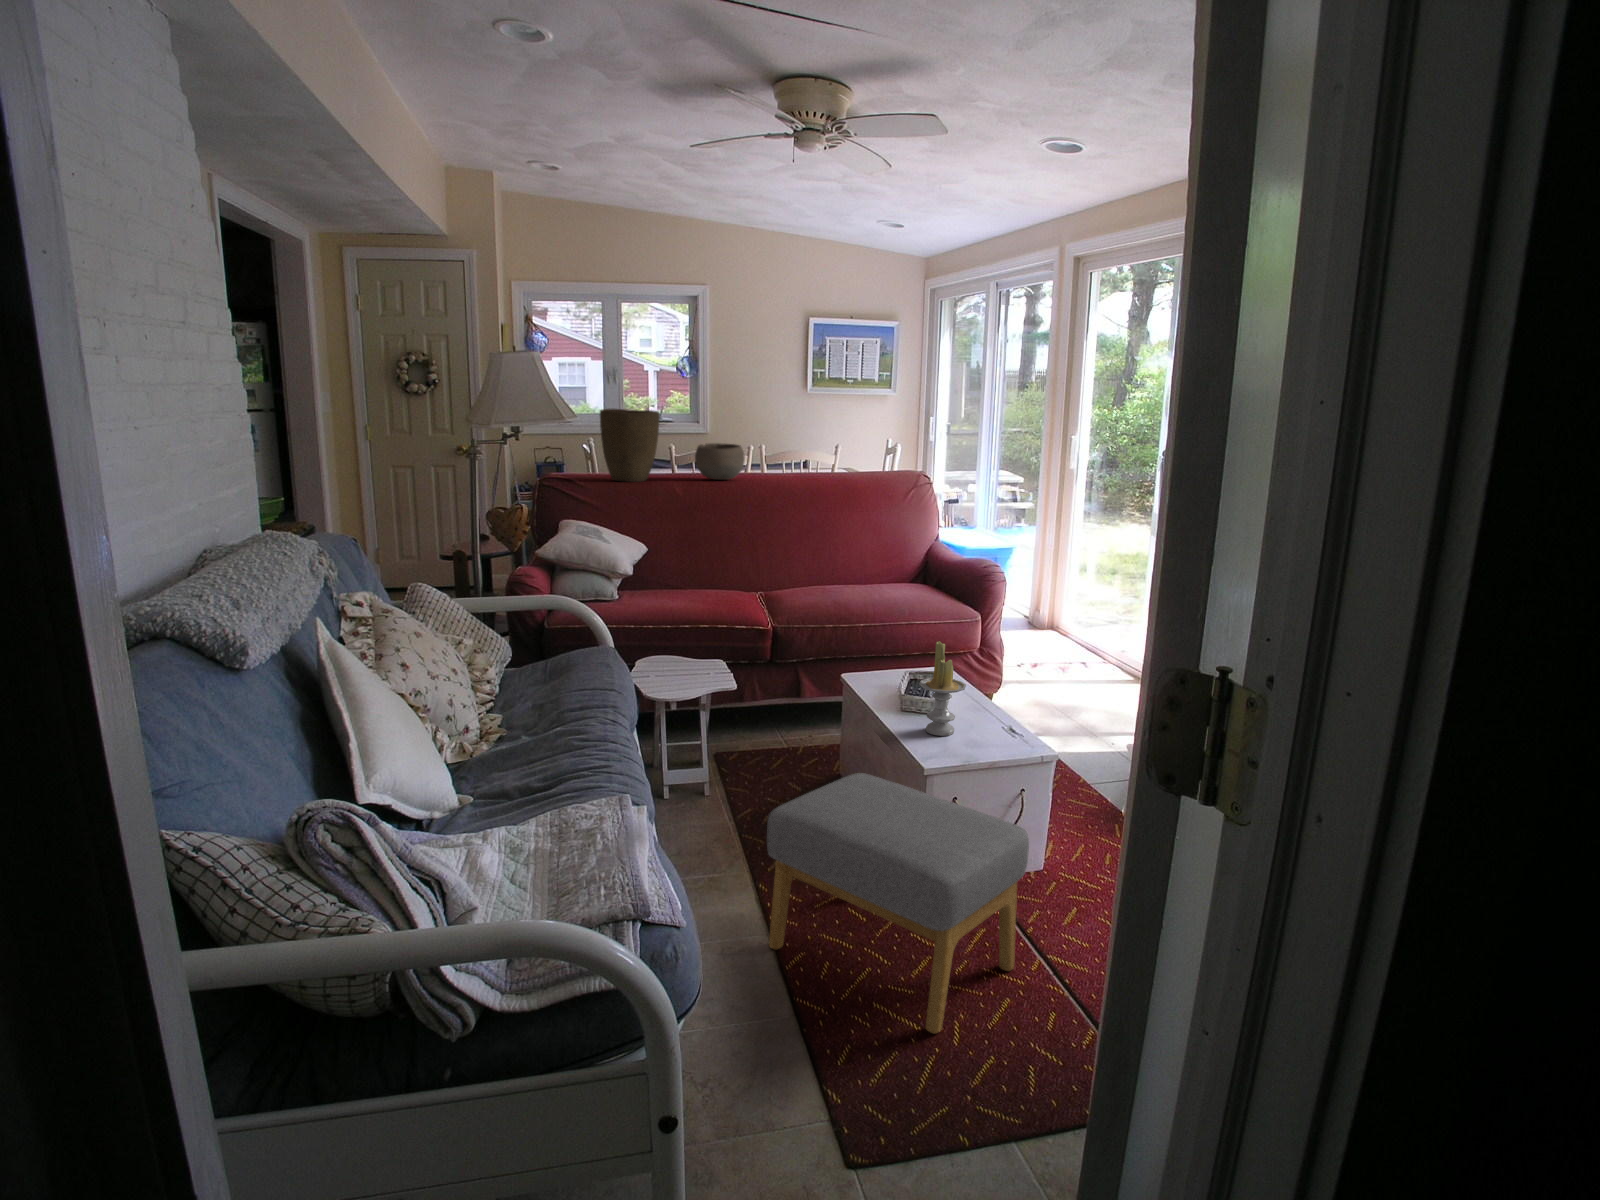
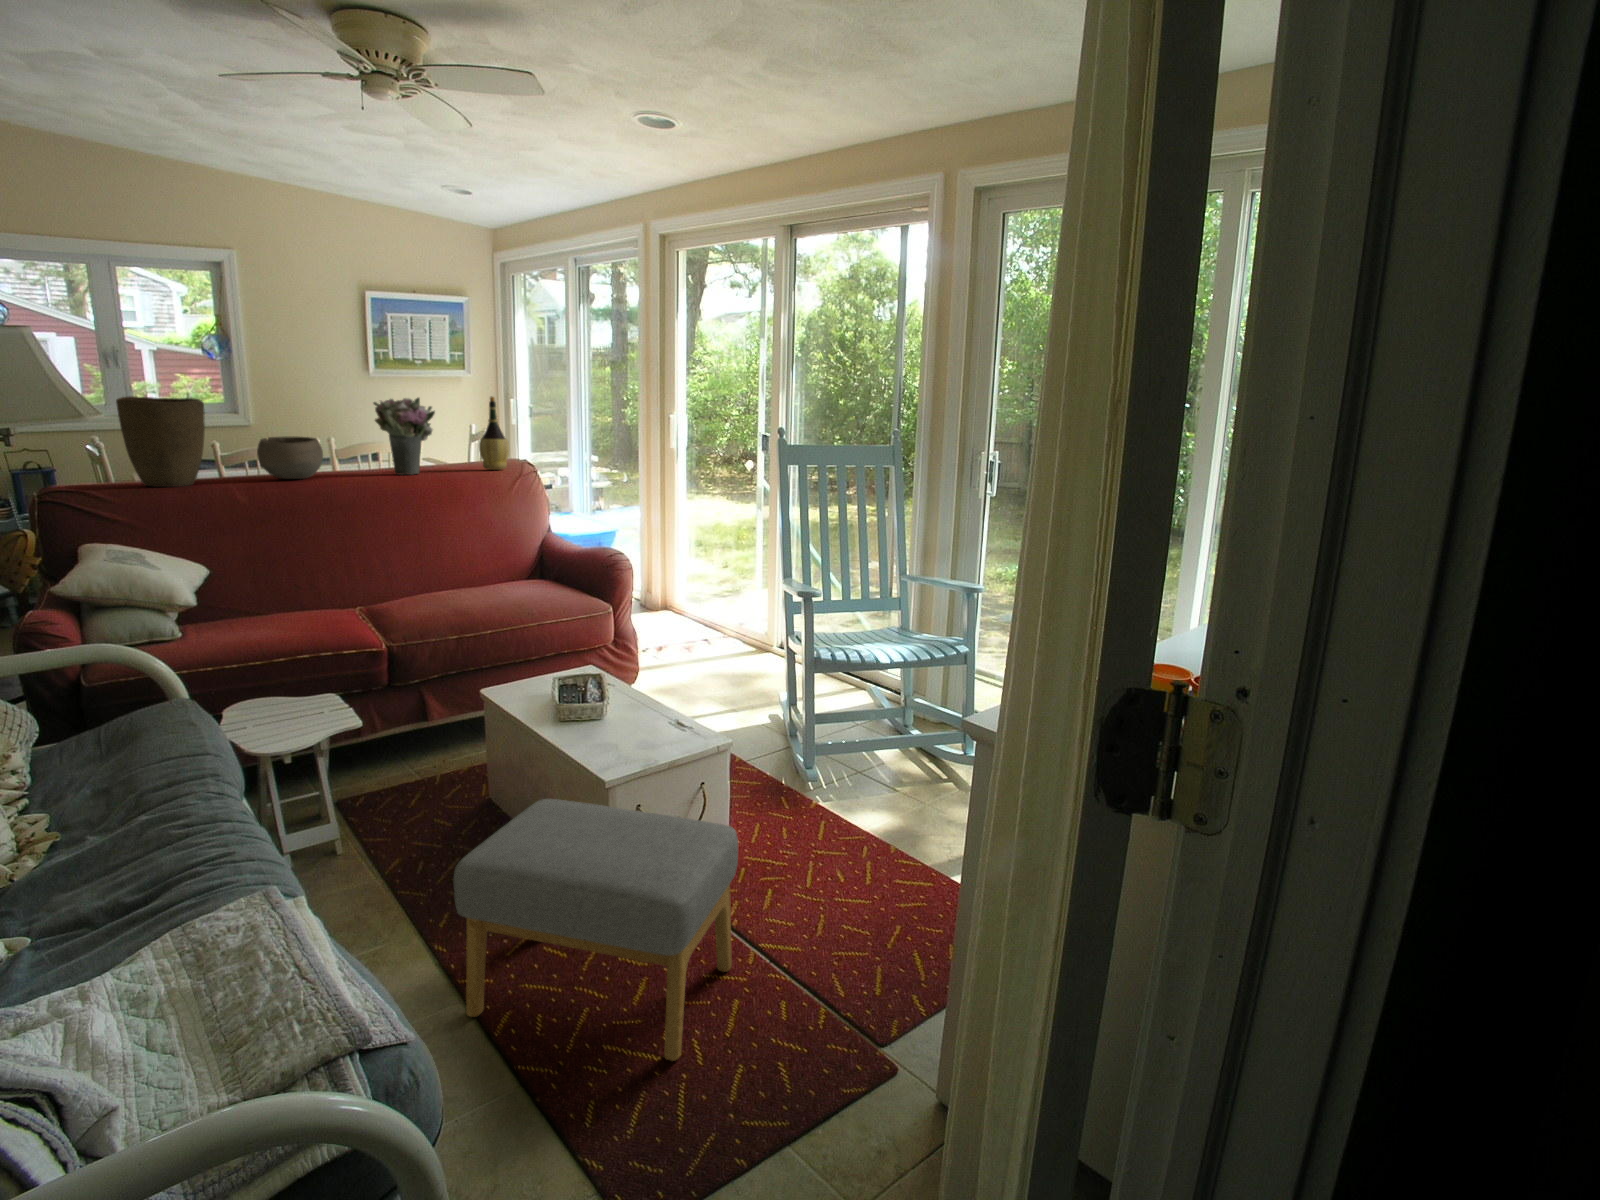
flower bouquet: none [789,410,839,480] -> present [373,398,435,475]
wine bottle: none [876,411,903,479] -> present [479,396,509,470]
candle: present [919,641,966,736] -> none [589,644,638,743]

